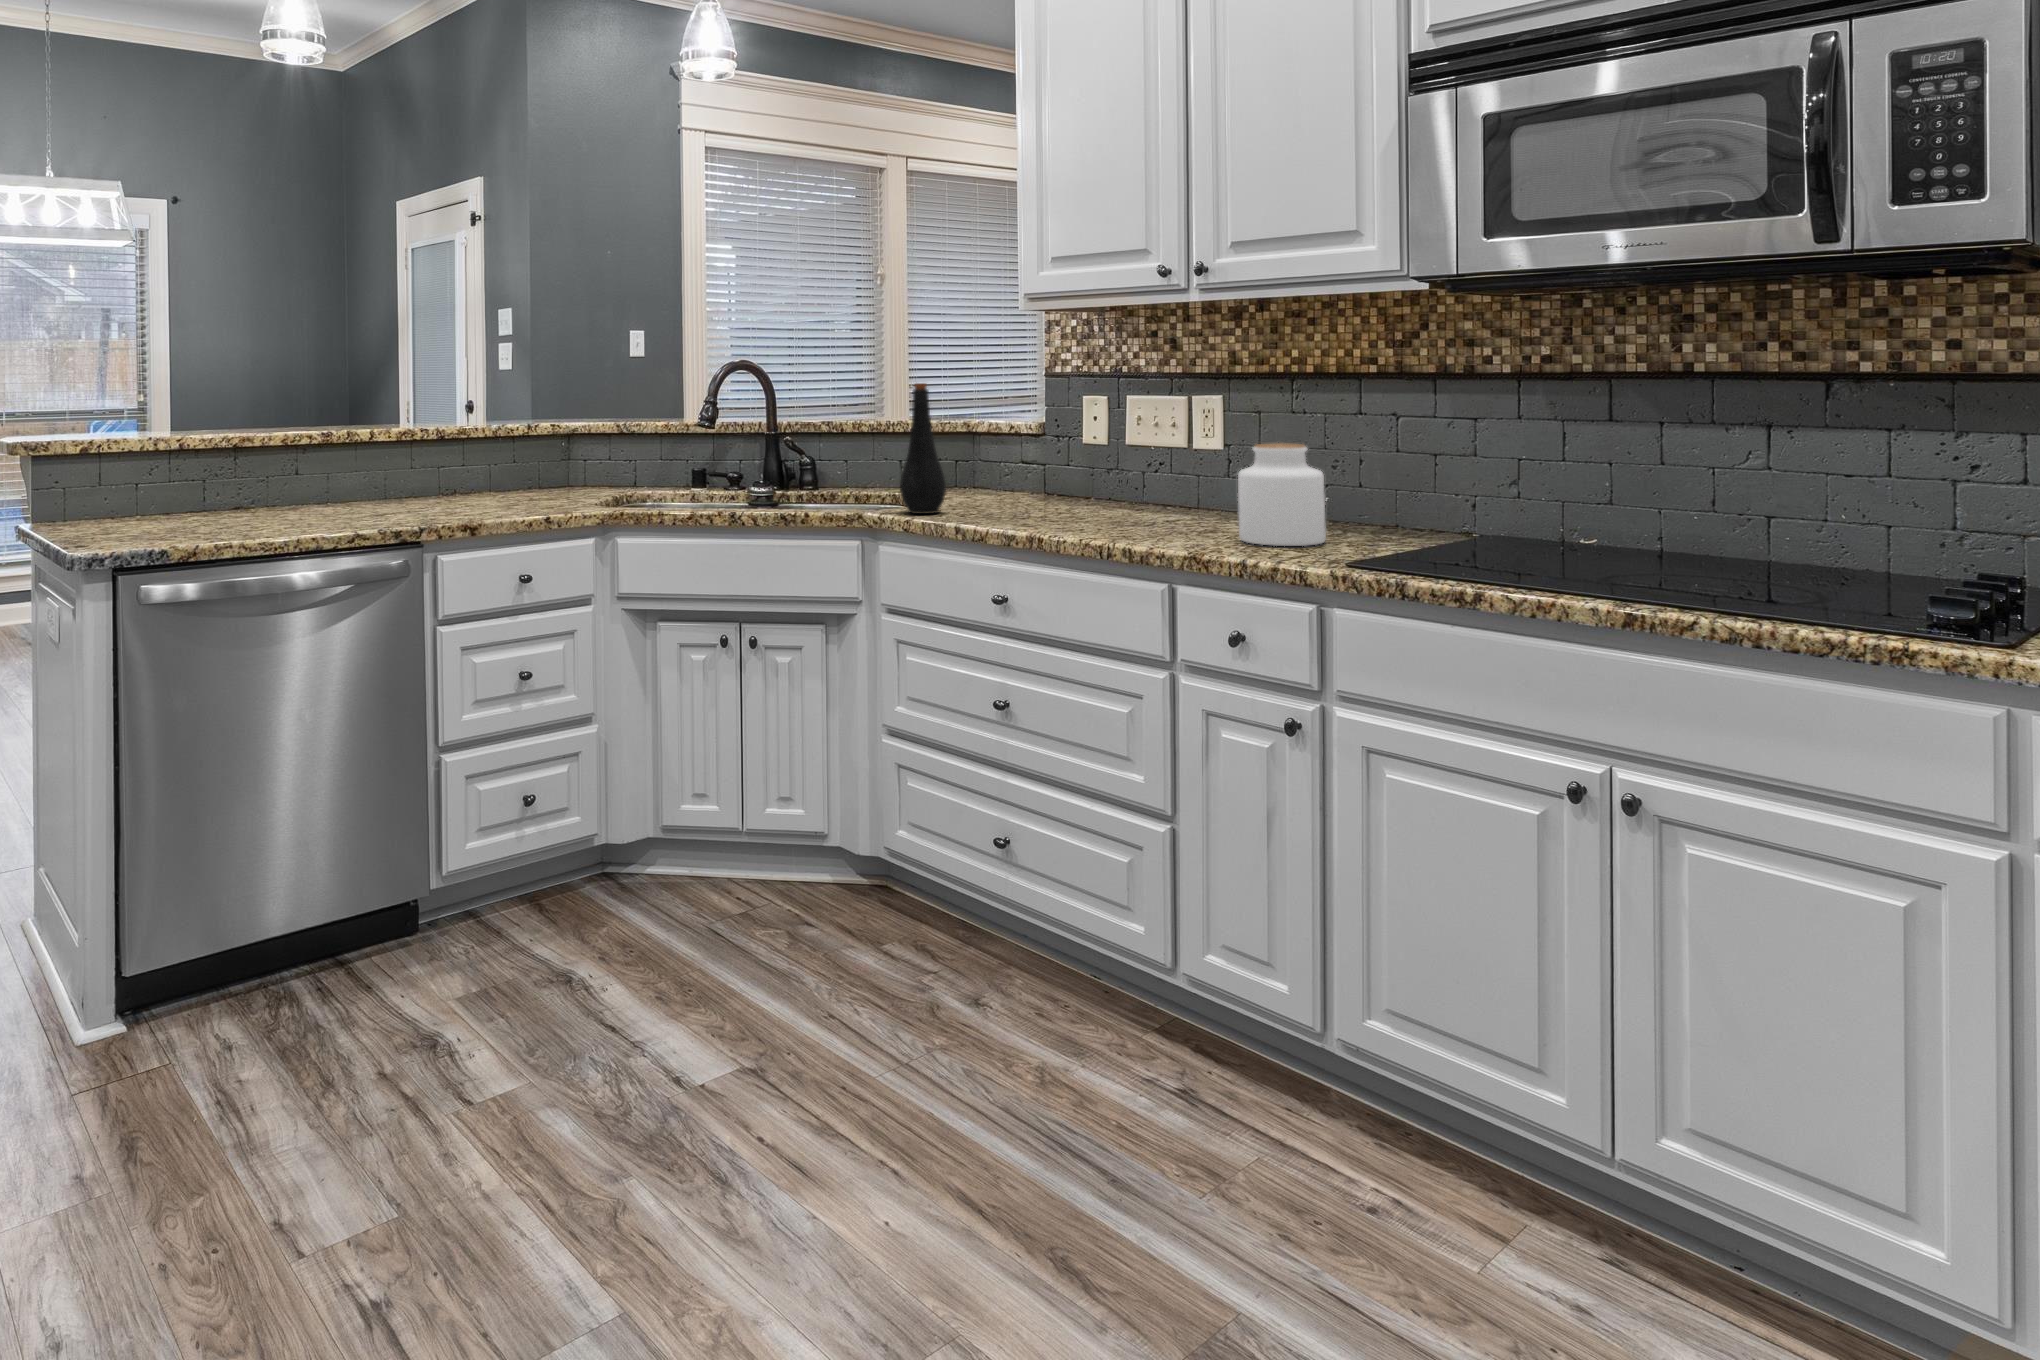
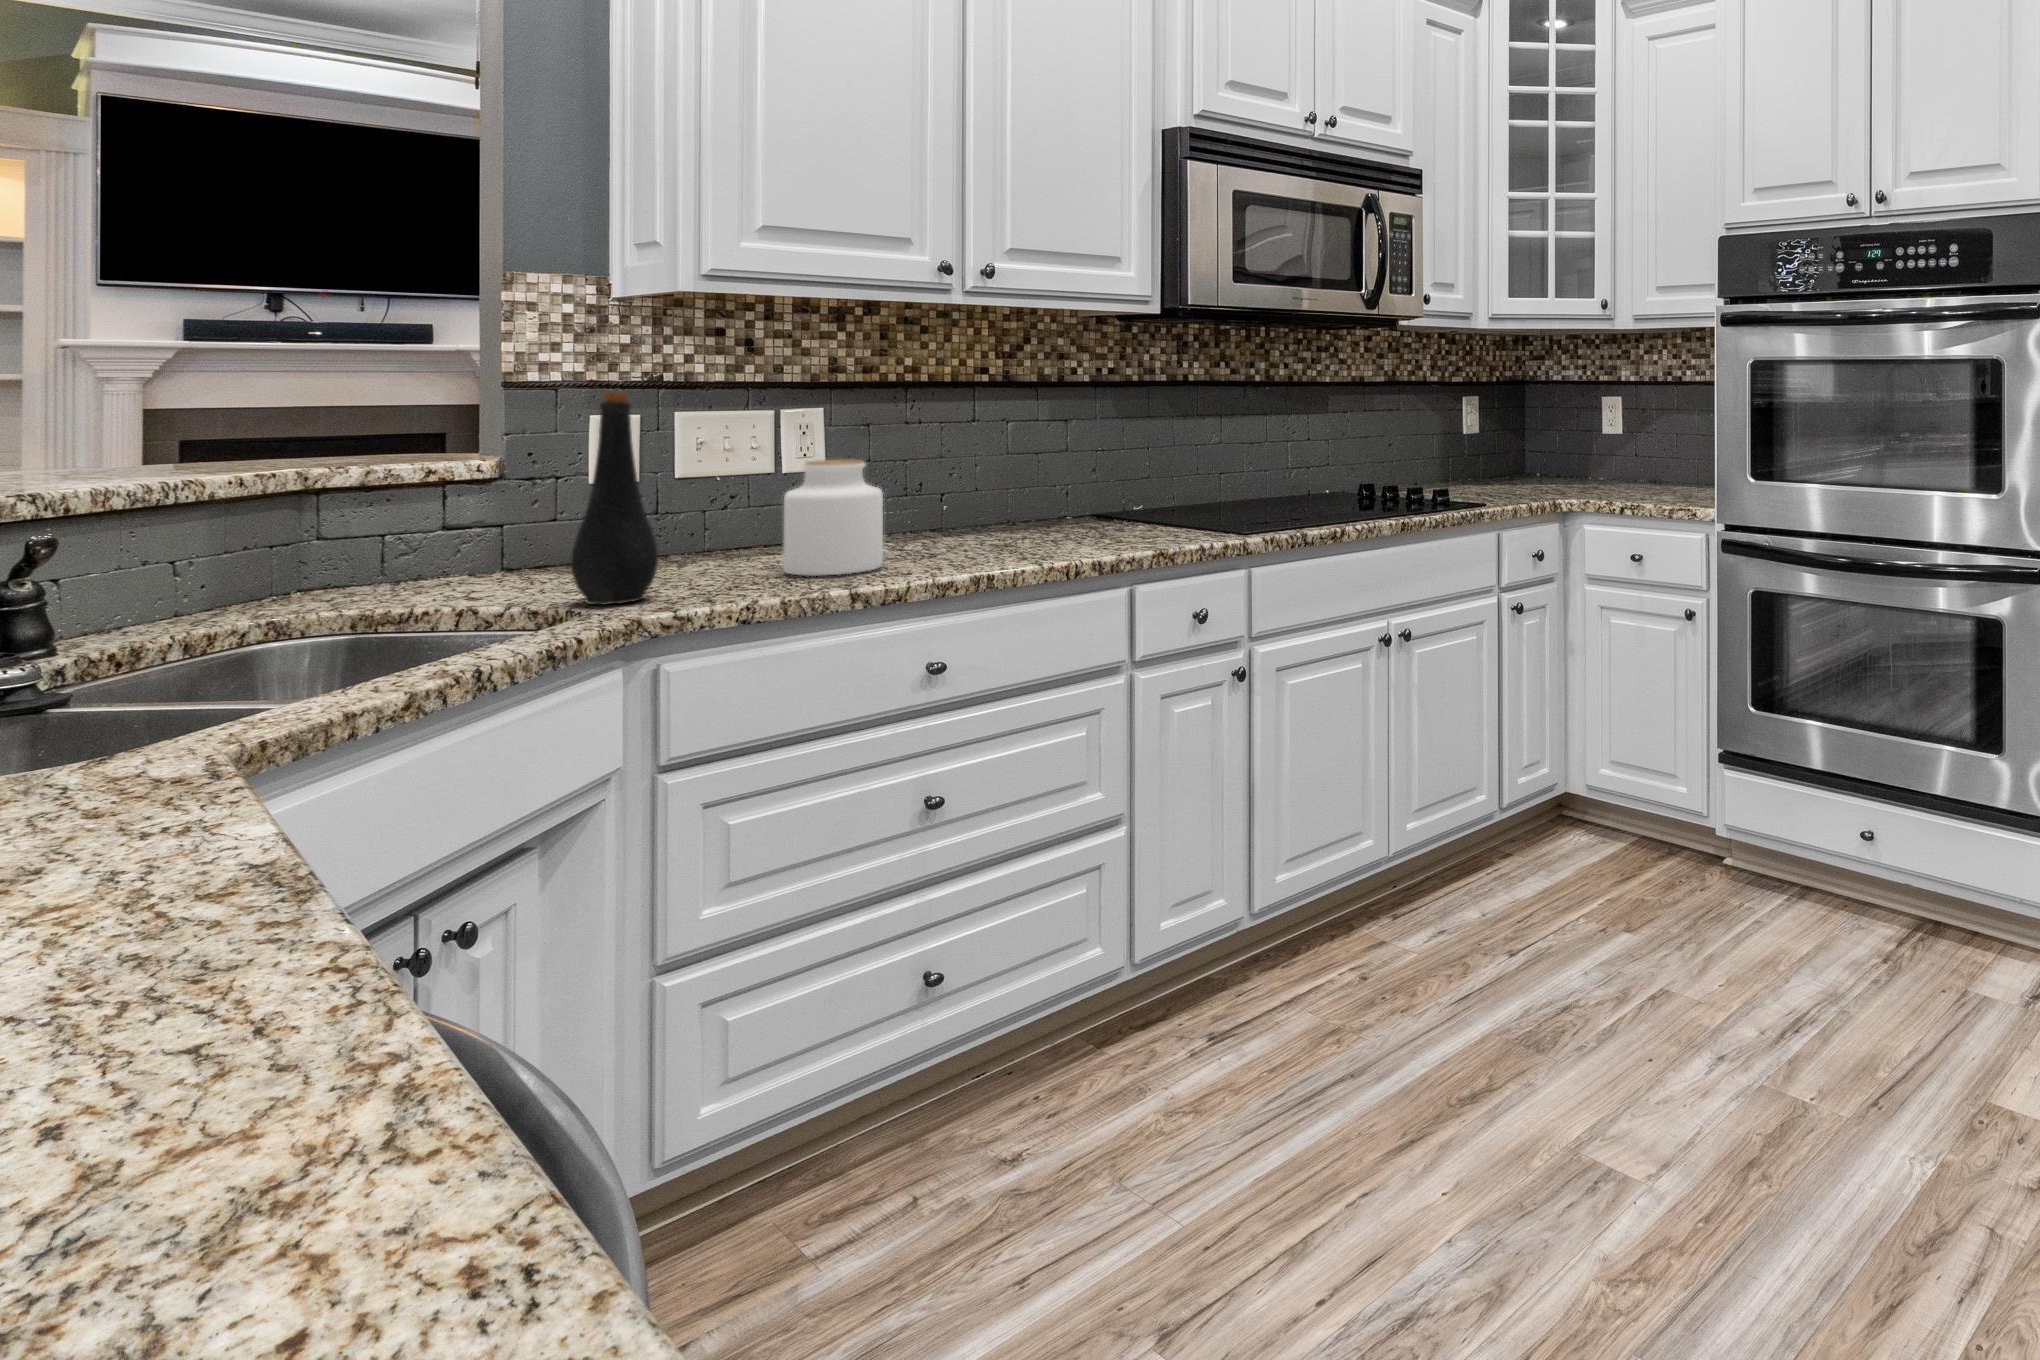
jar: present [1238,443,1326,546] -> present [783,459,883,576]

